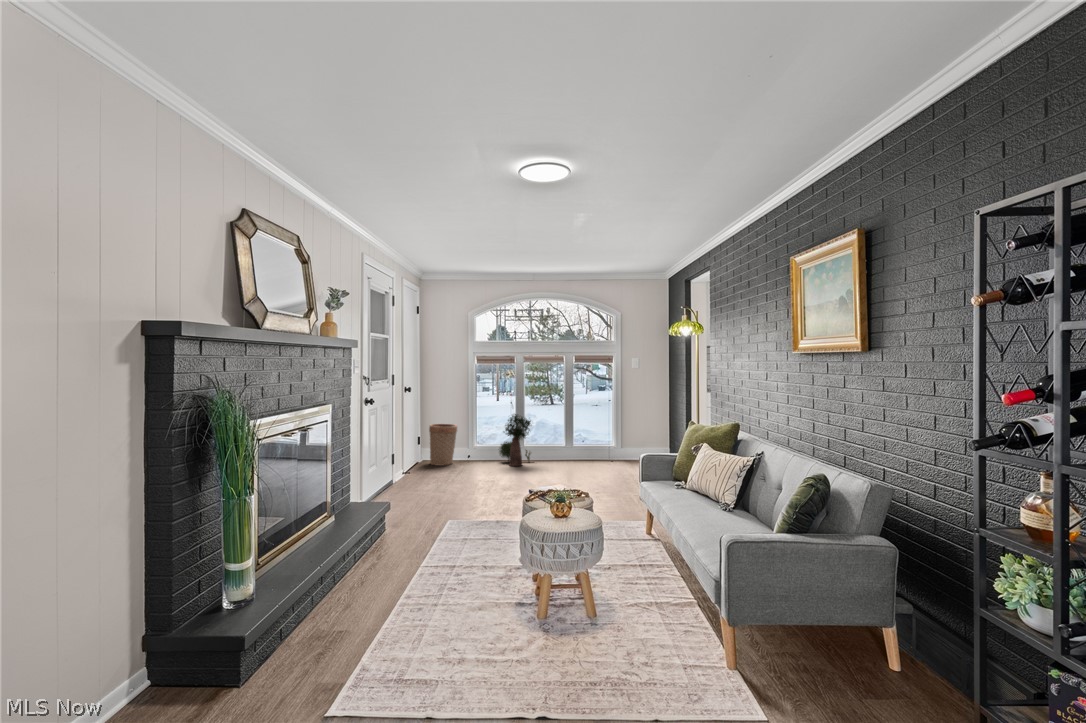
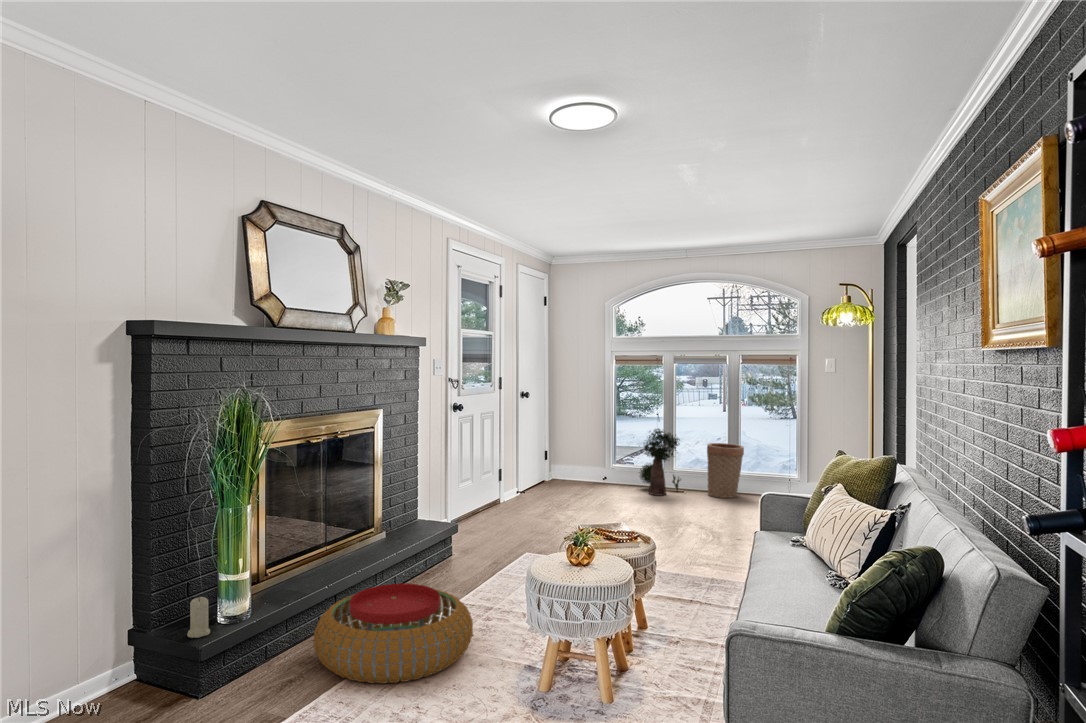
basket: present [429,424,457,466] -> present [707,443,744,498]
pouf: none [328,552,467,639] -> present [314,584,473,684]
candle: none [217,584,242,624] -> present [187,597,210,638]

